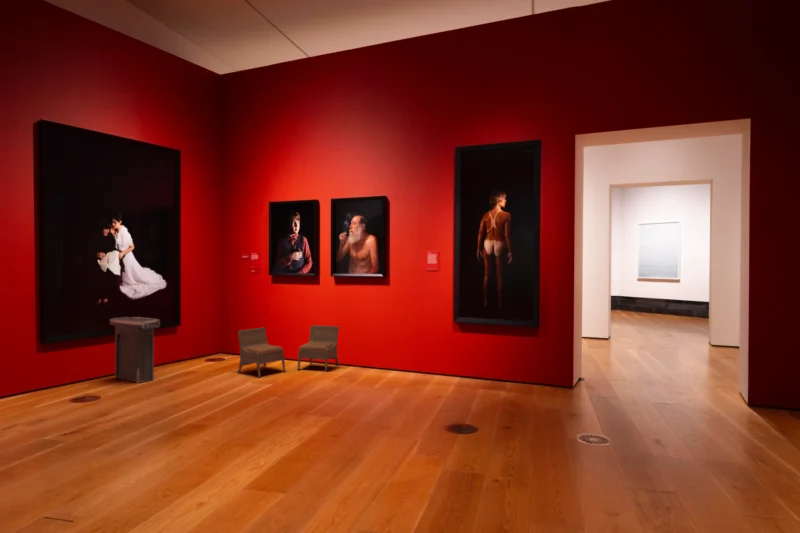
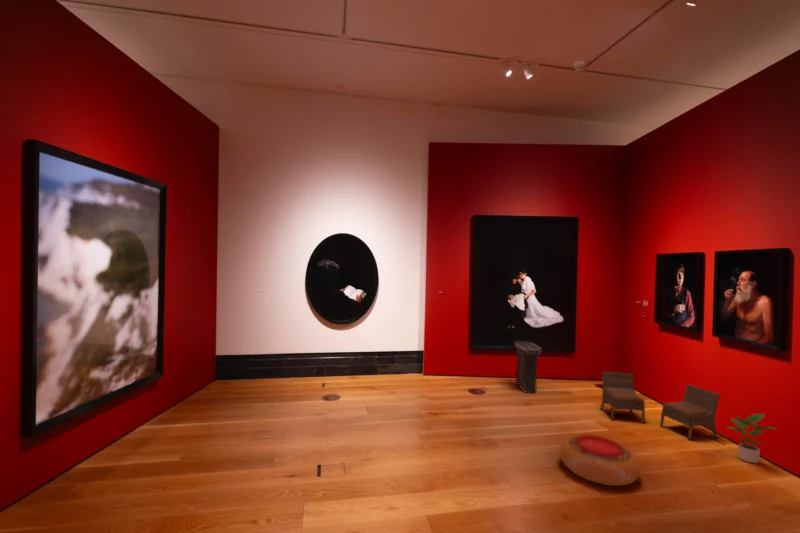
potted plant: none [354,331,385,372] -> present [728,414,774,463]
pouf: none [261,381,339,424] -> present [560,435,640,486]

